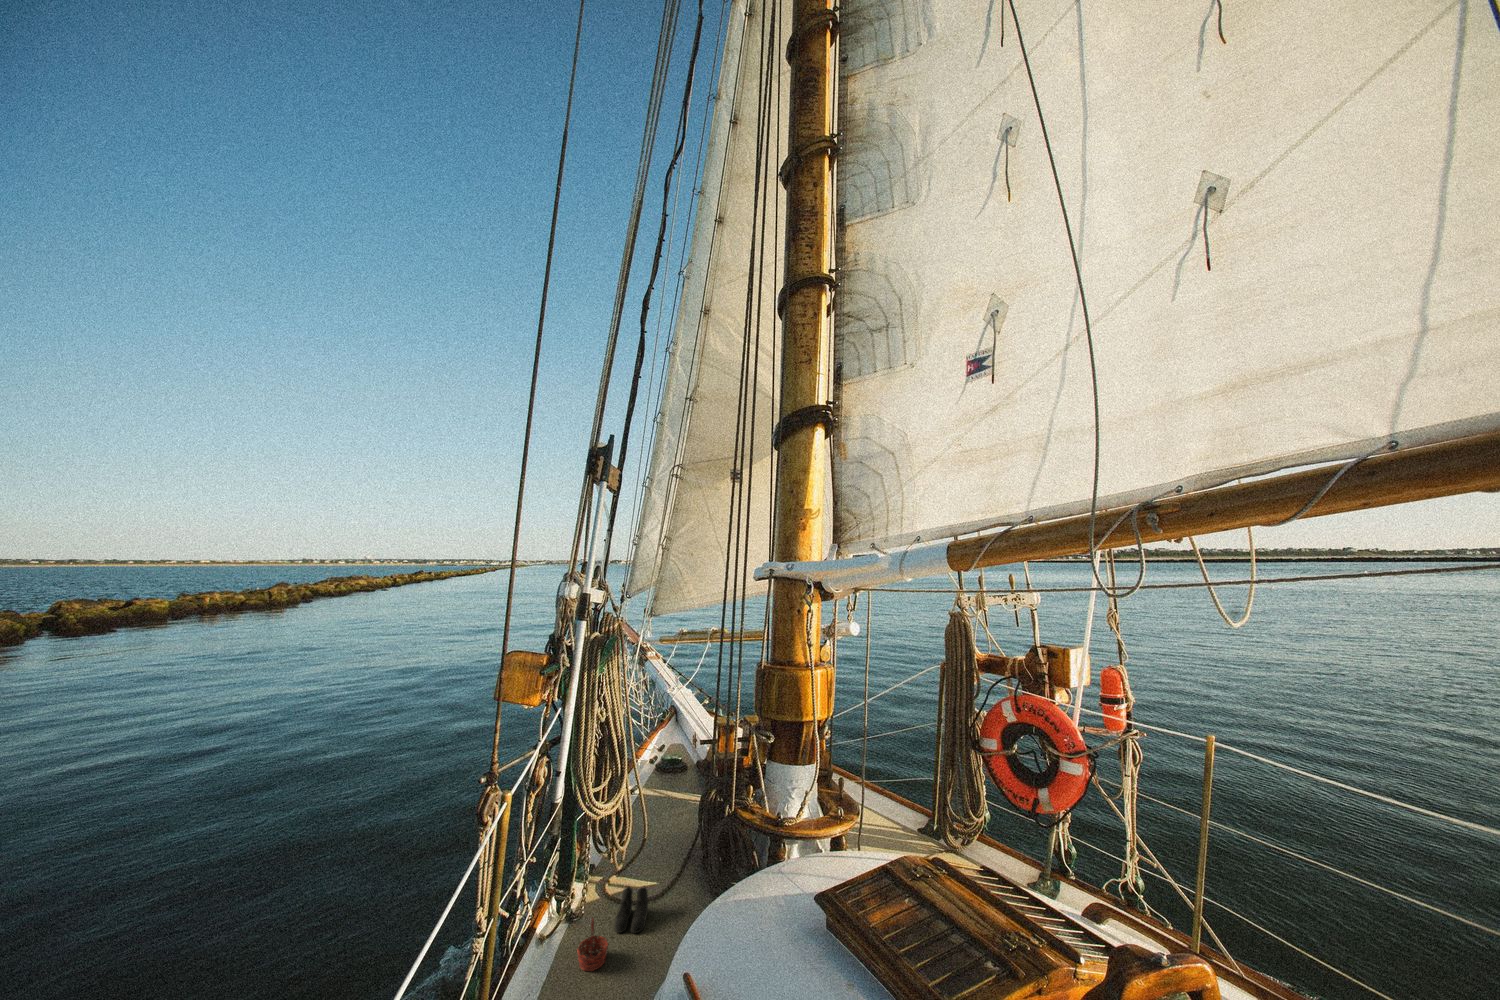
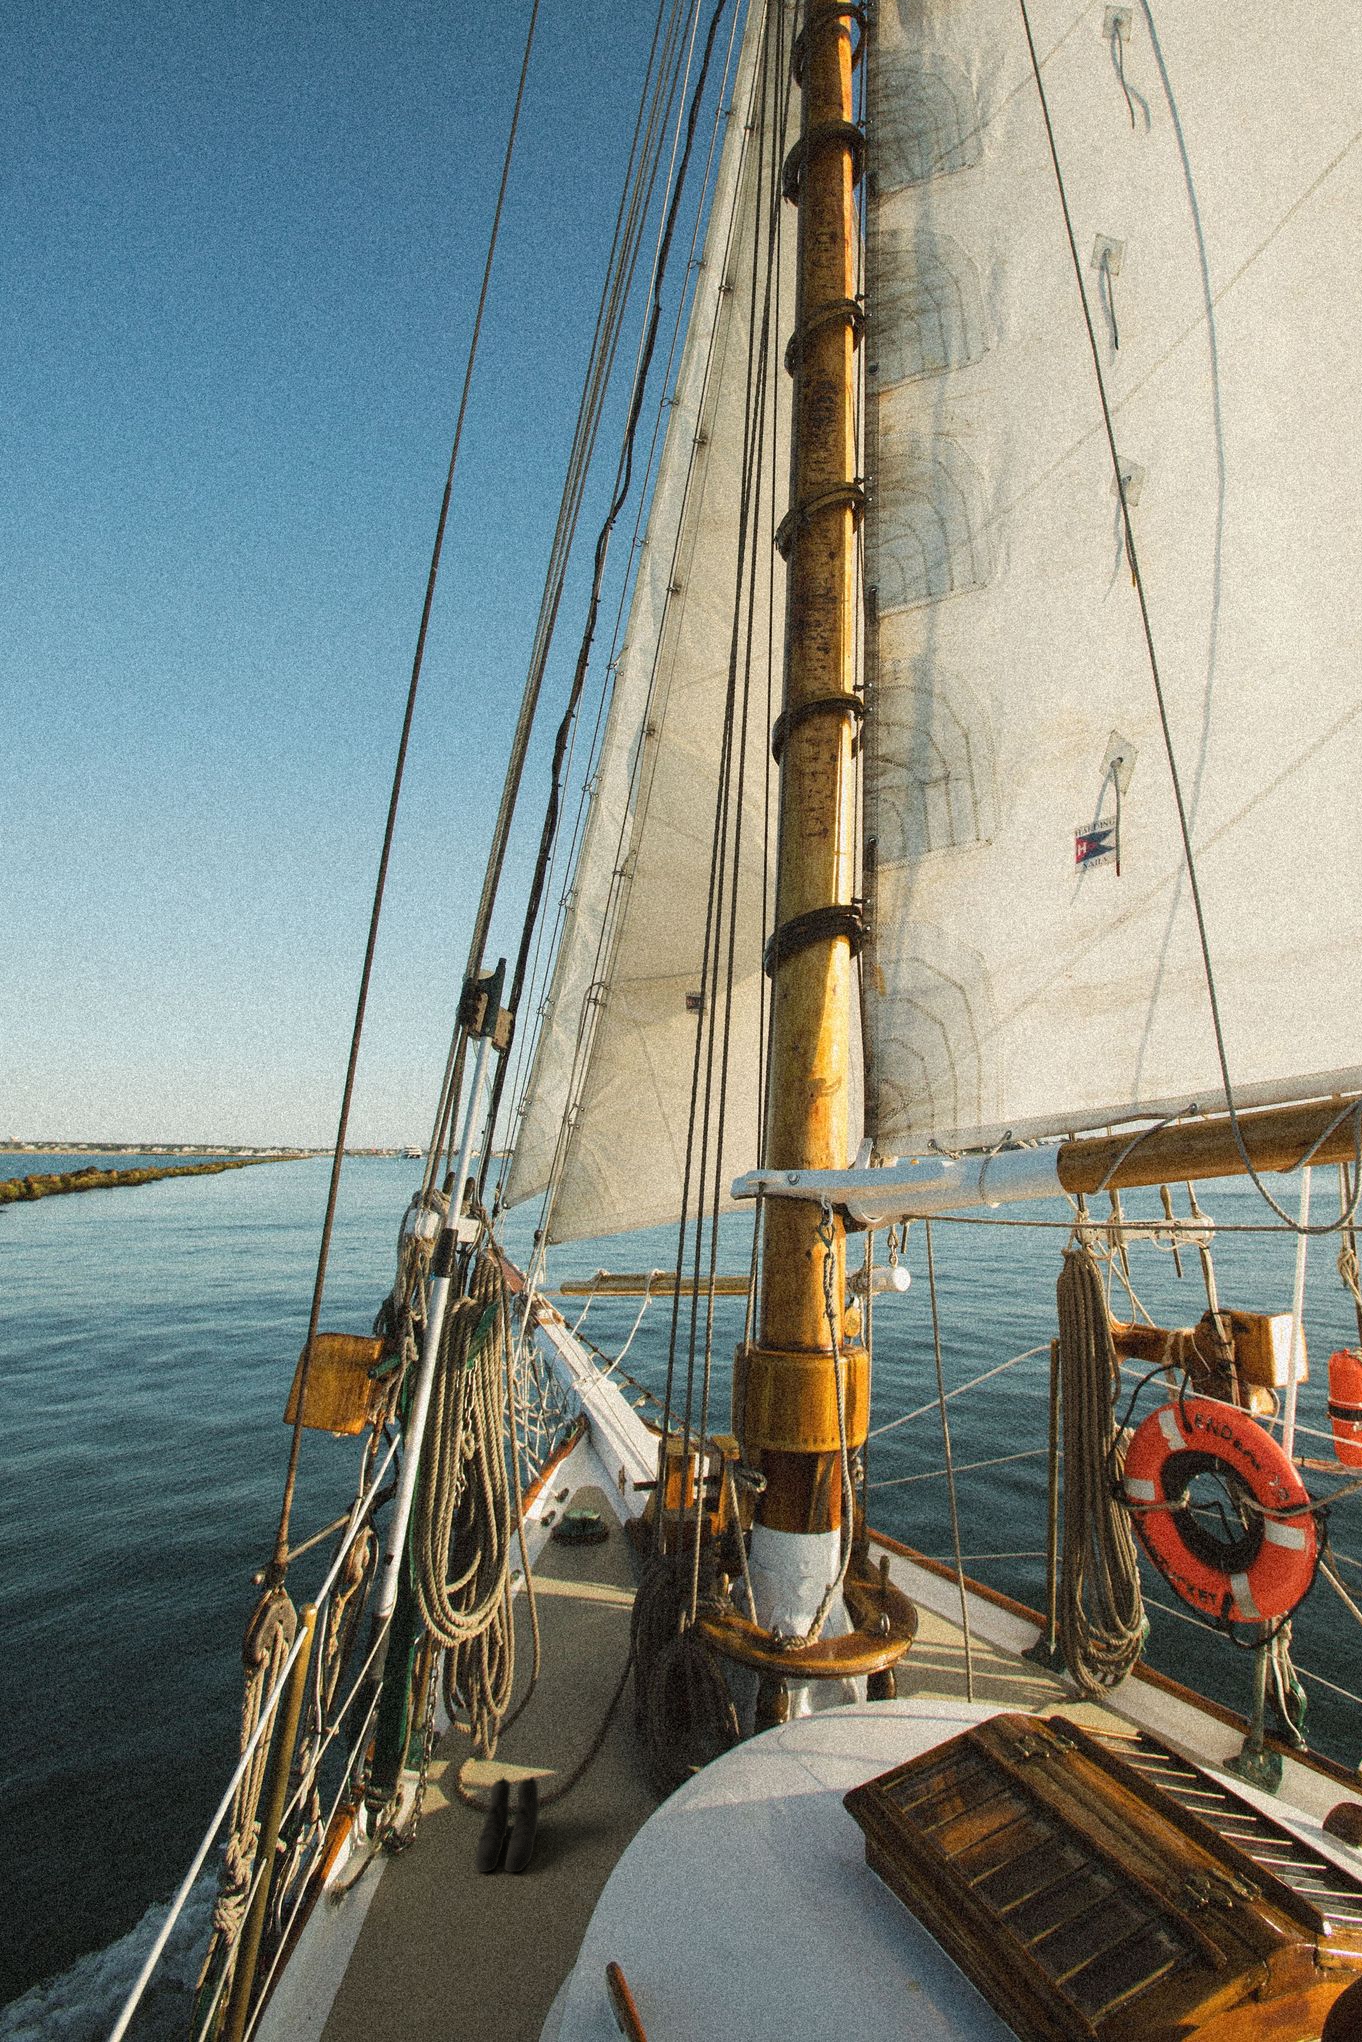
basket: present [577,919,608,971] -> none [405,1842,464,1953]

